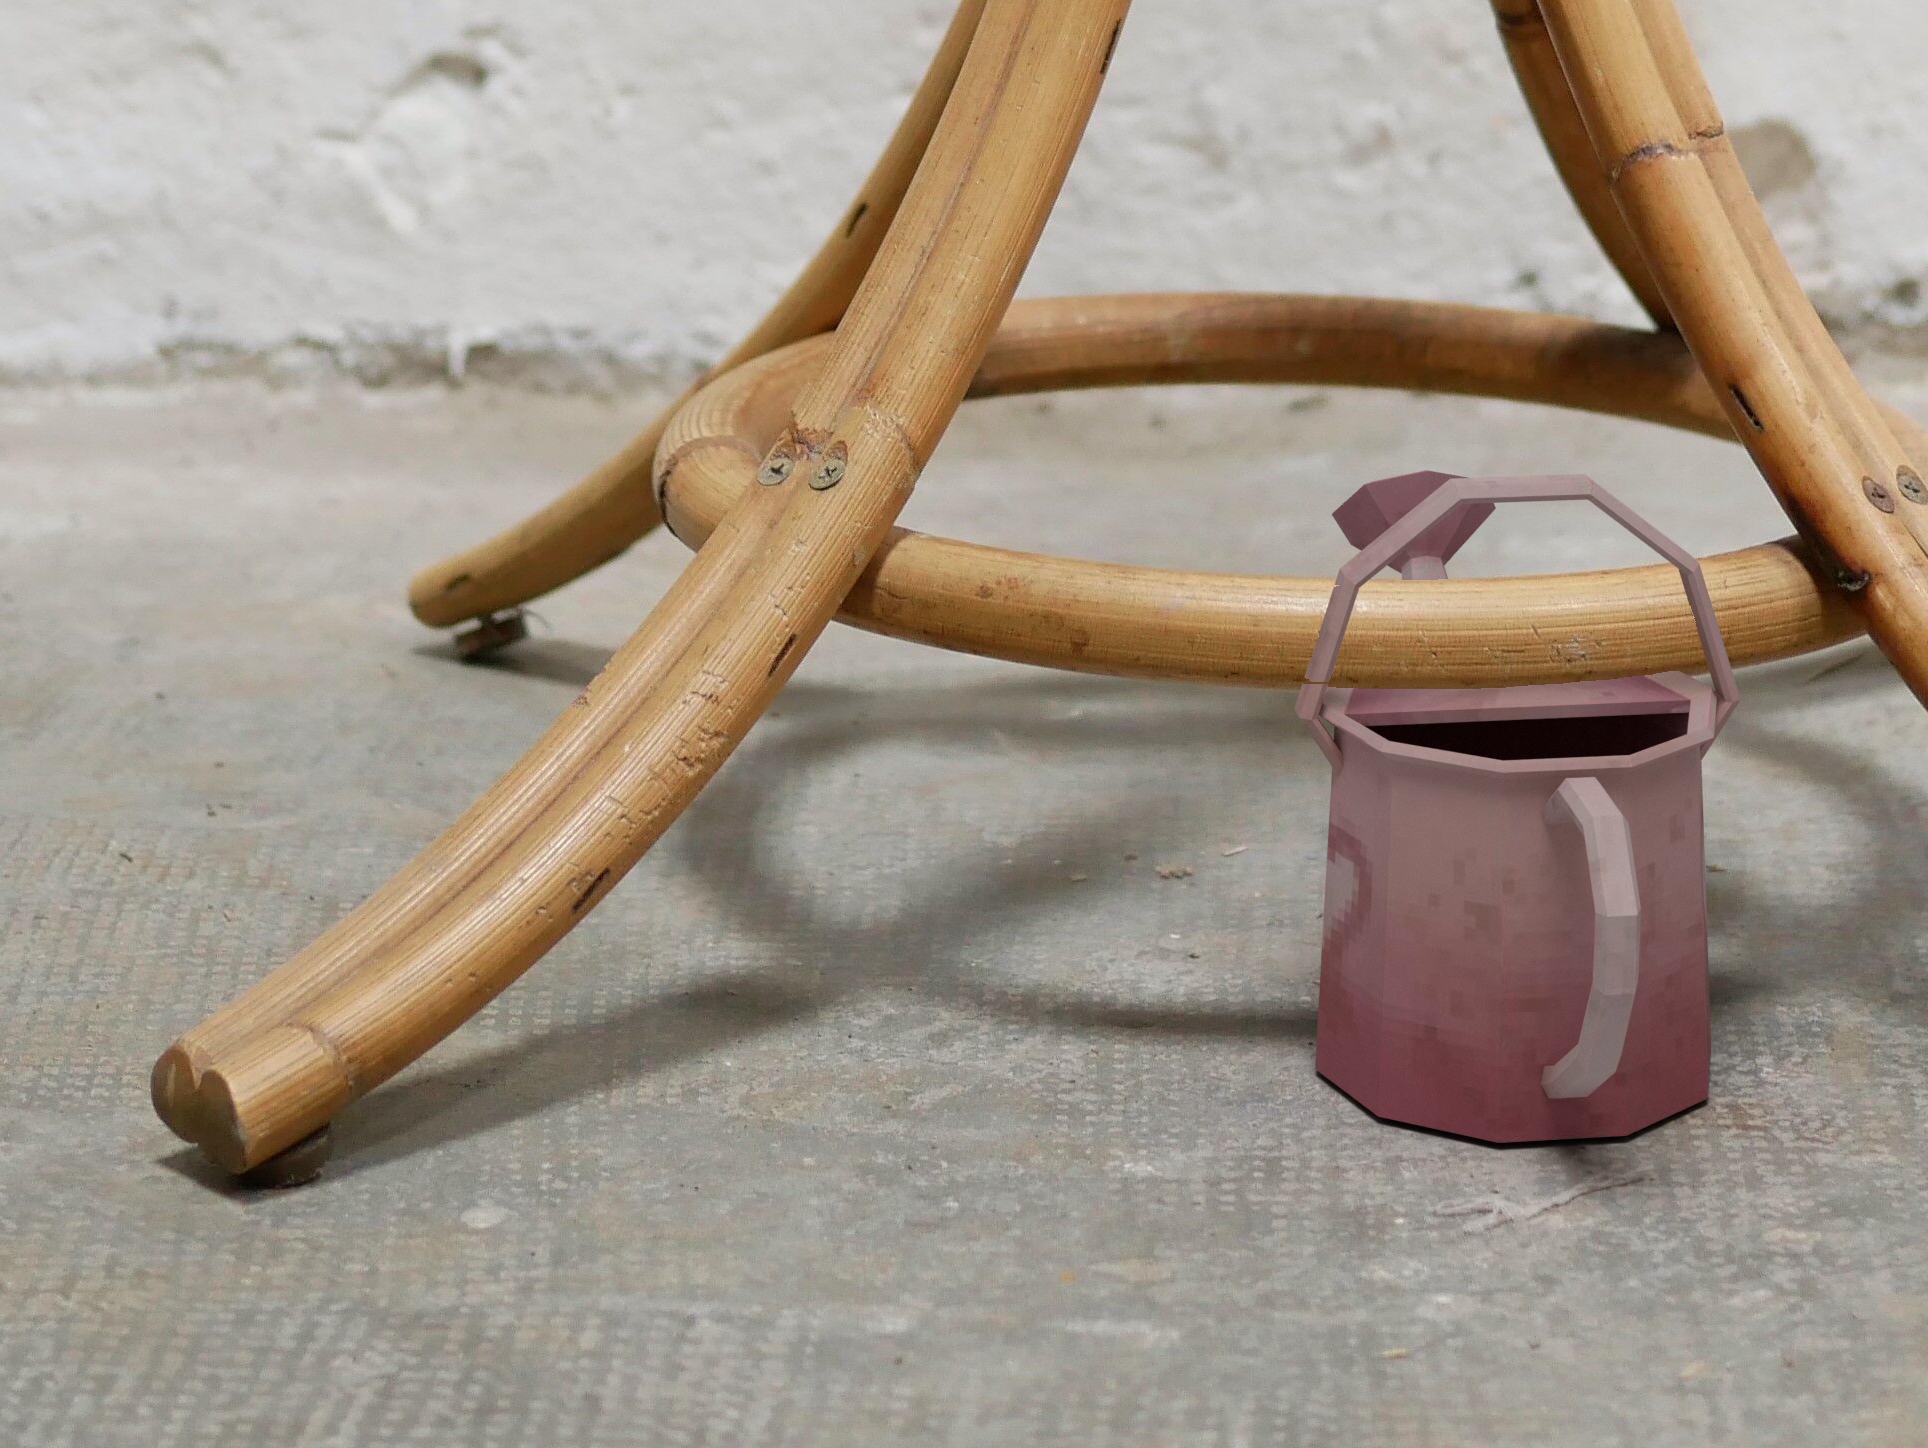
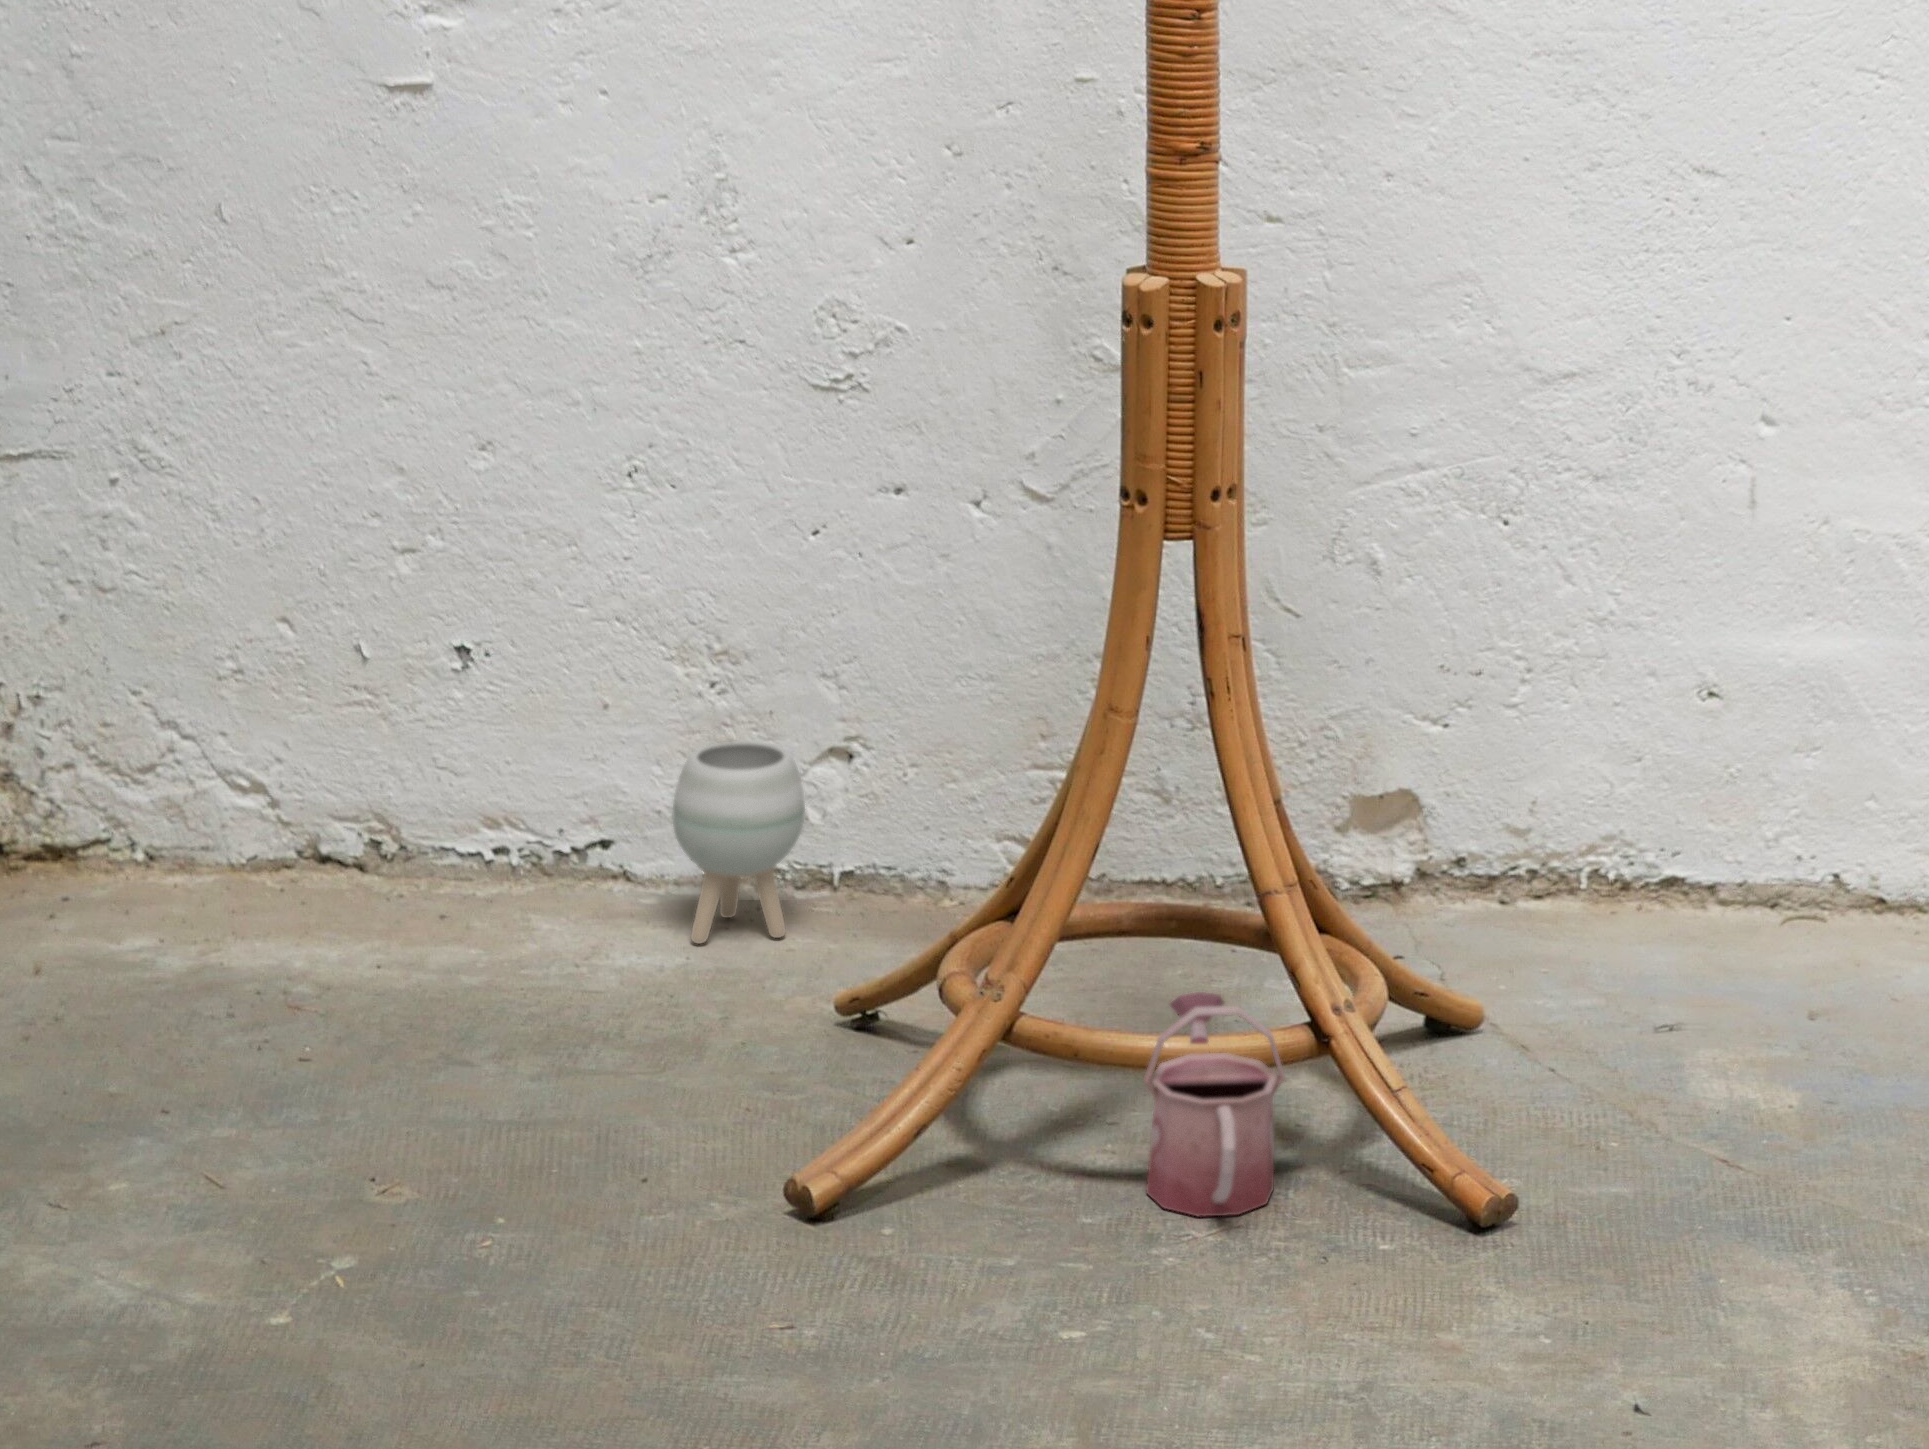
planter: none [43,22,361,488] -> present [672,741,805,943]

